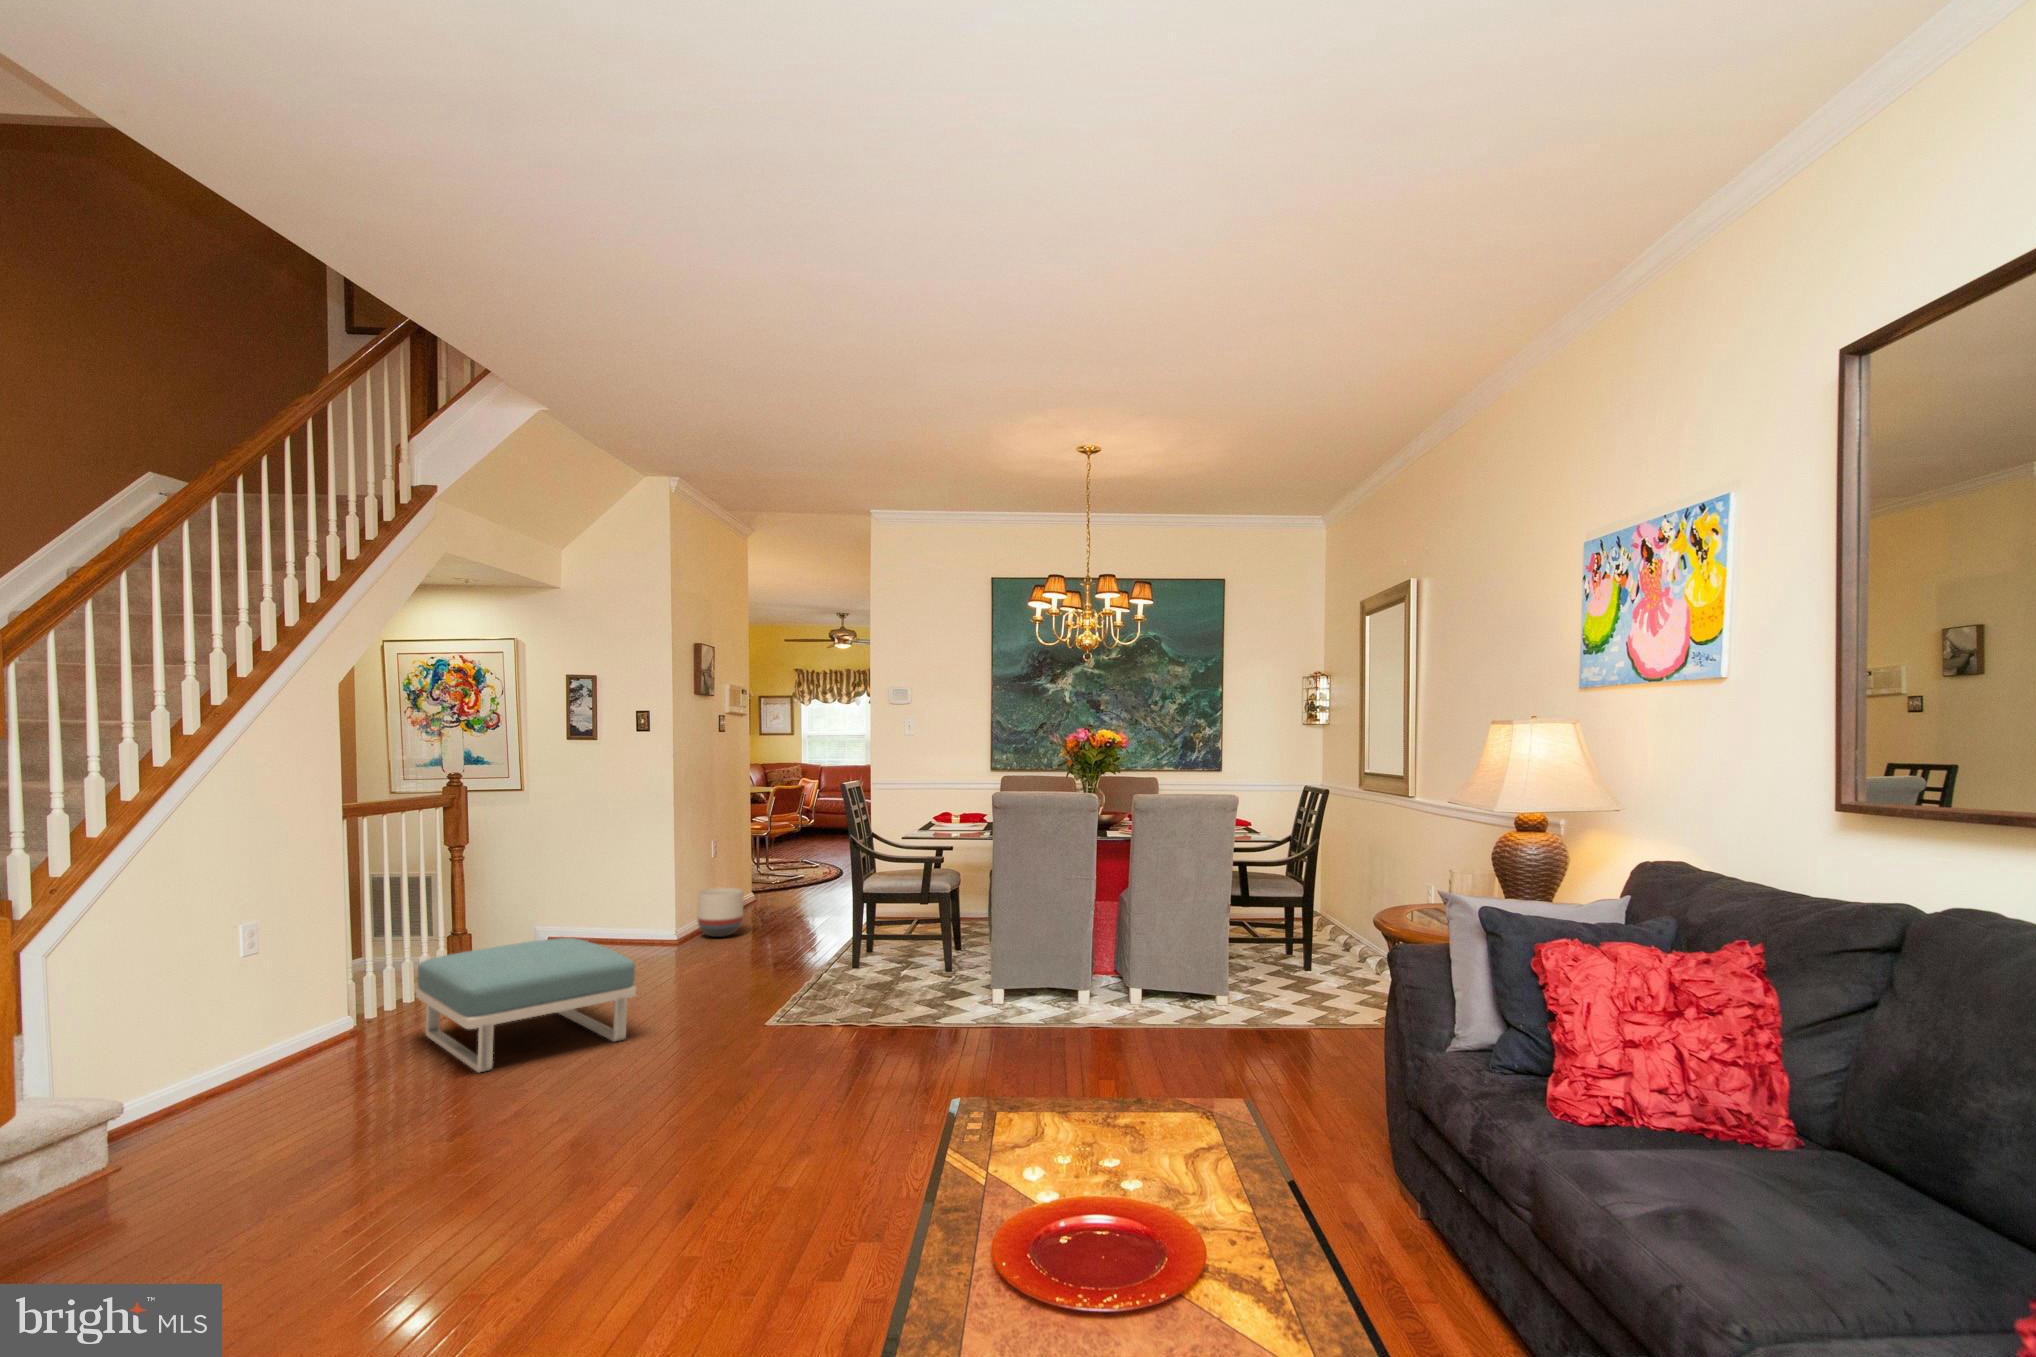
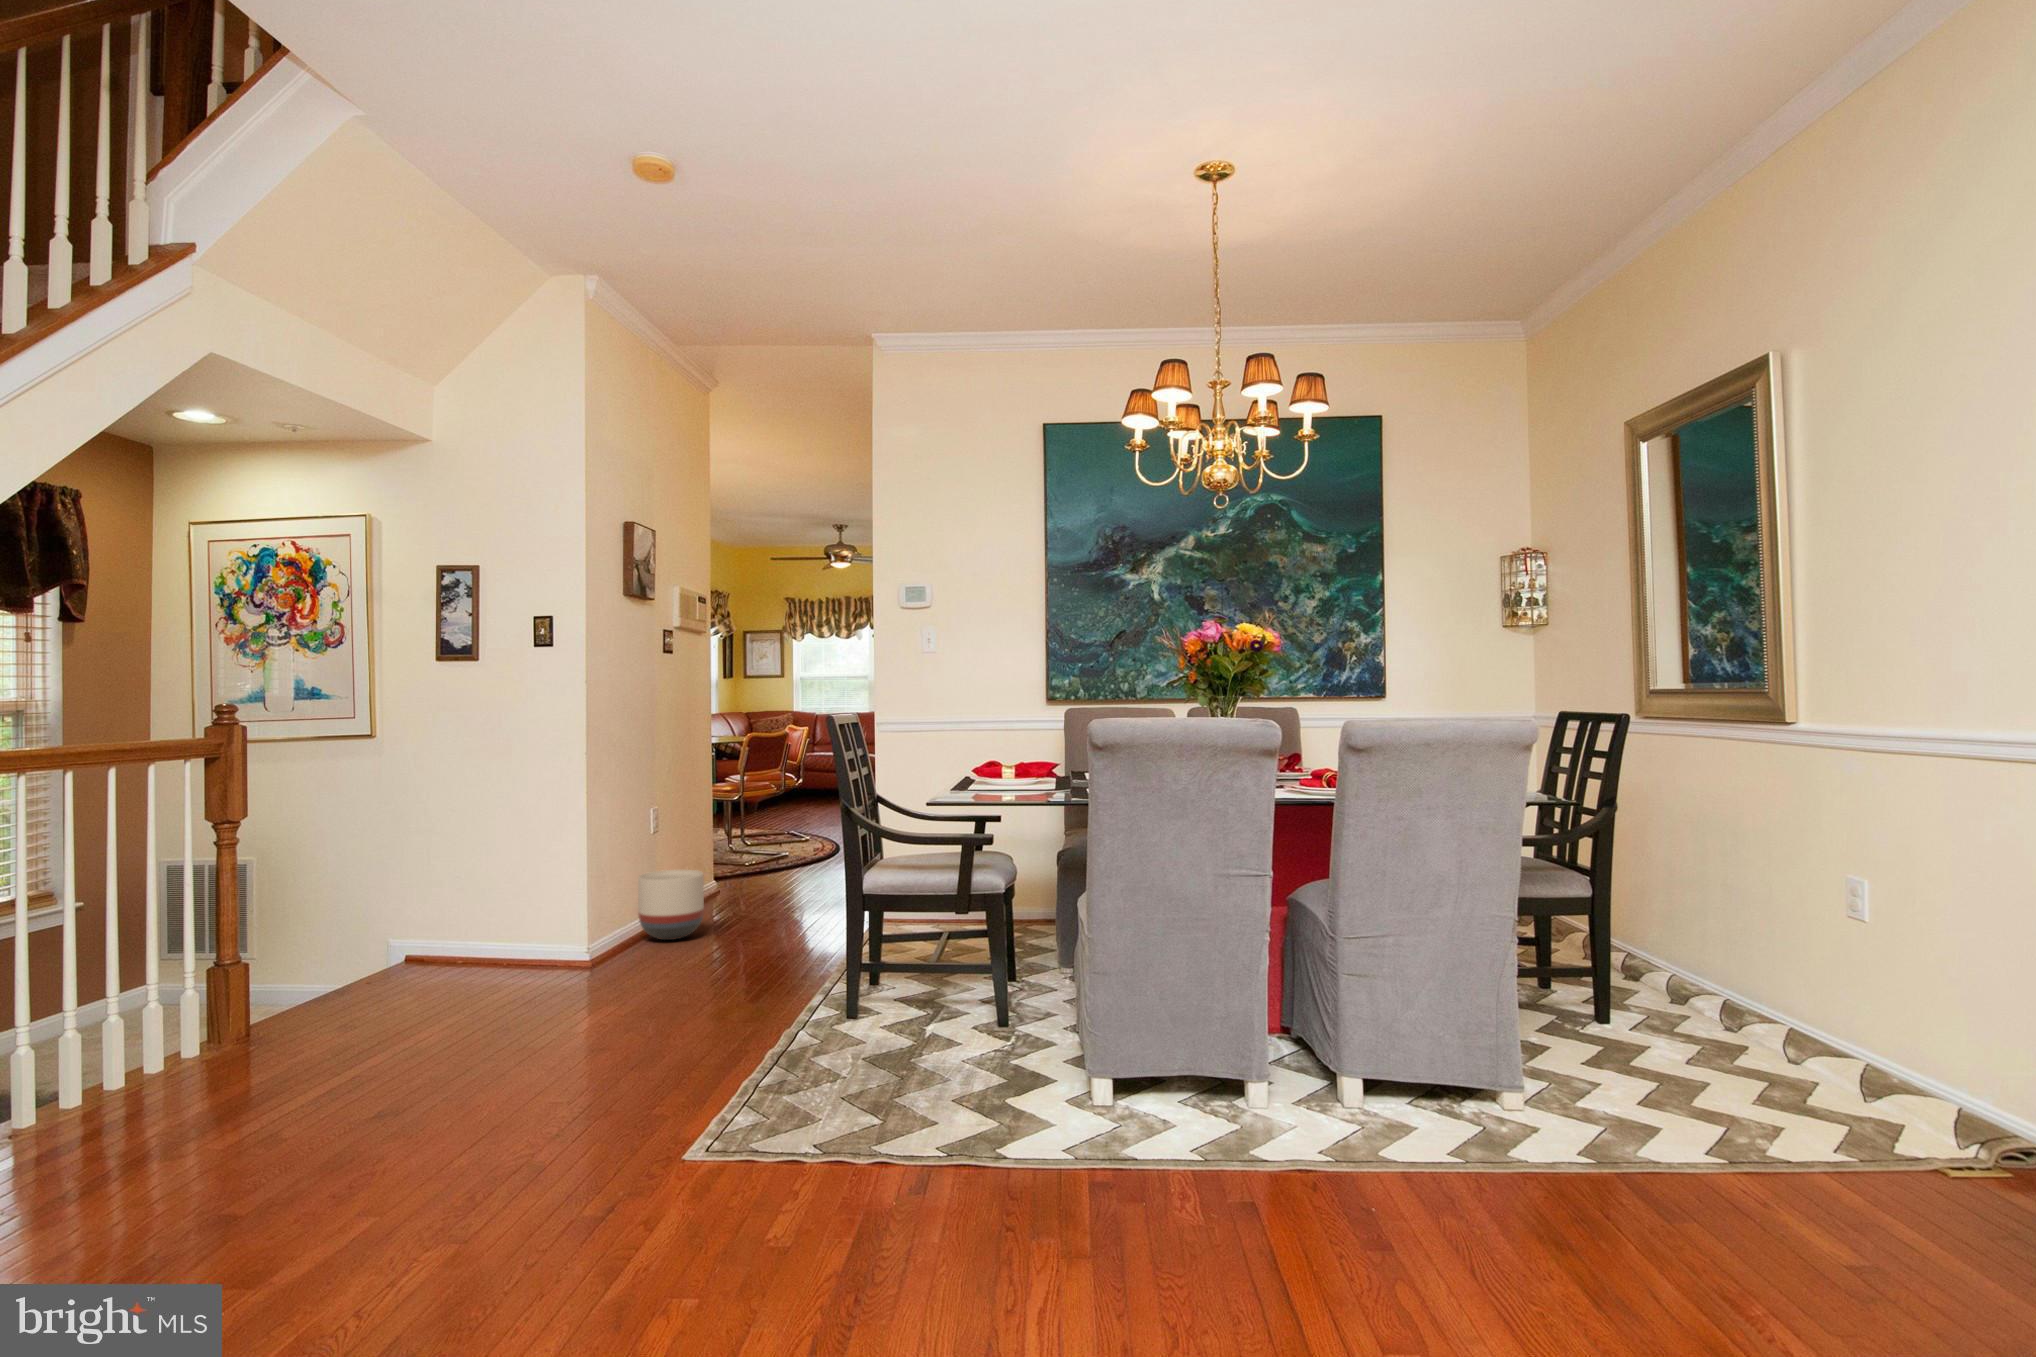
footstool: present [416,938,636,1072] -> none [154,950,509,1184]

